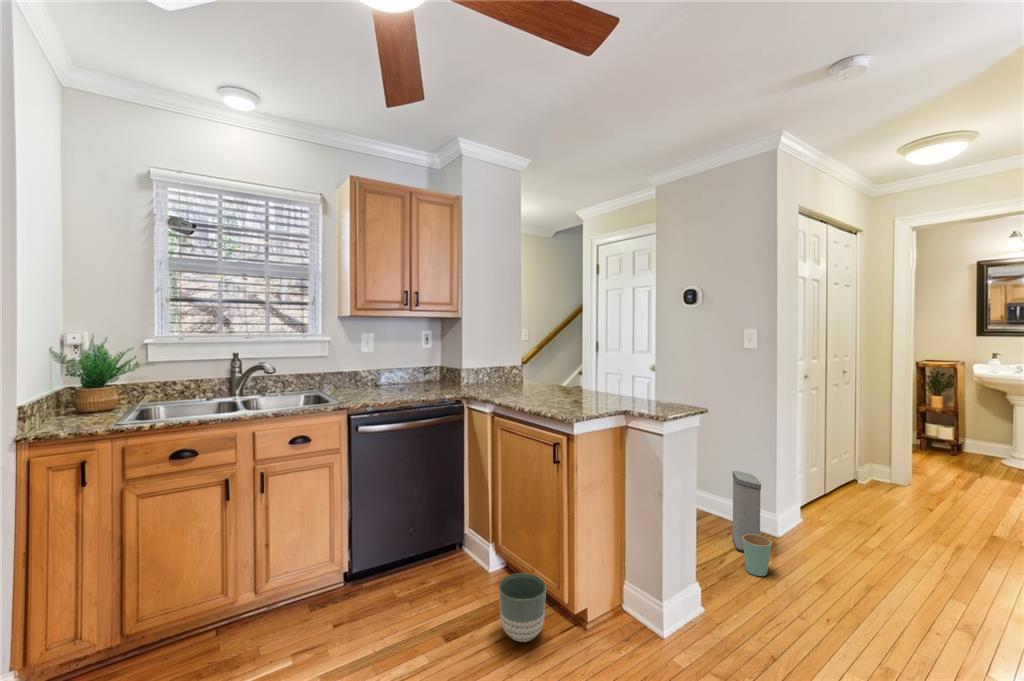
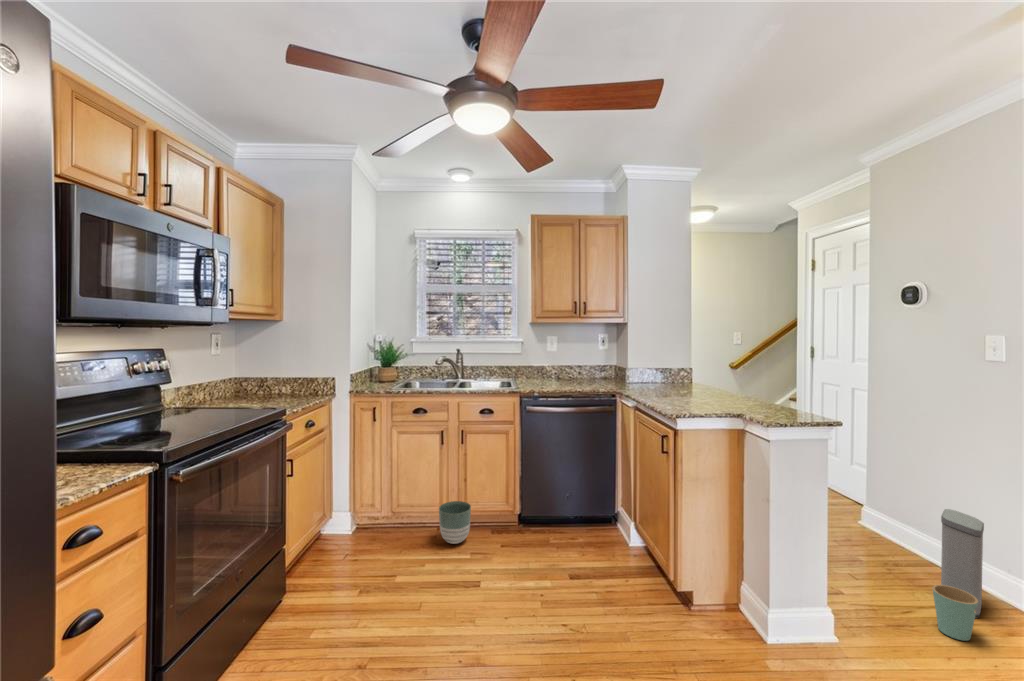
planter: present [499,573,546,642] -> present [439,501,471,544]

